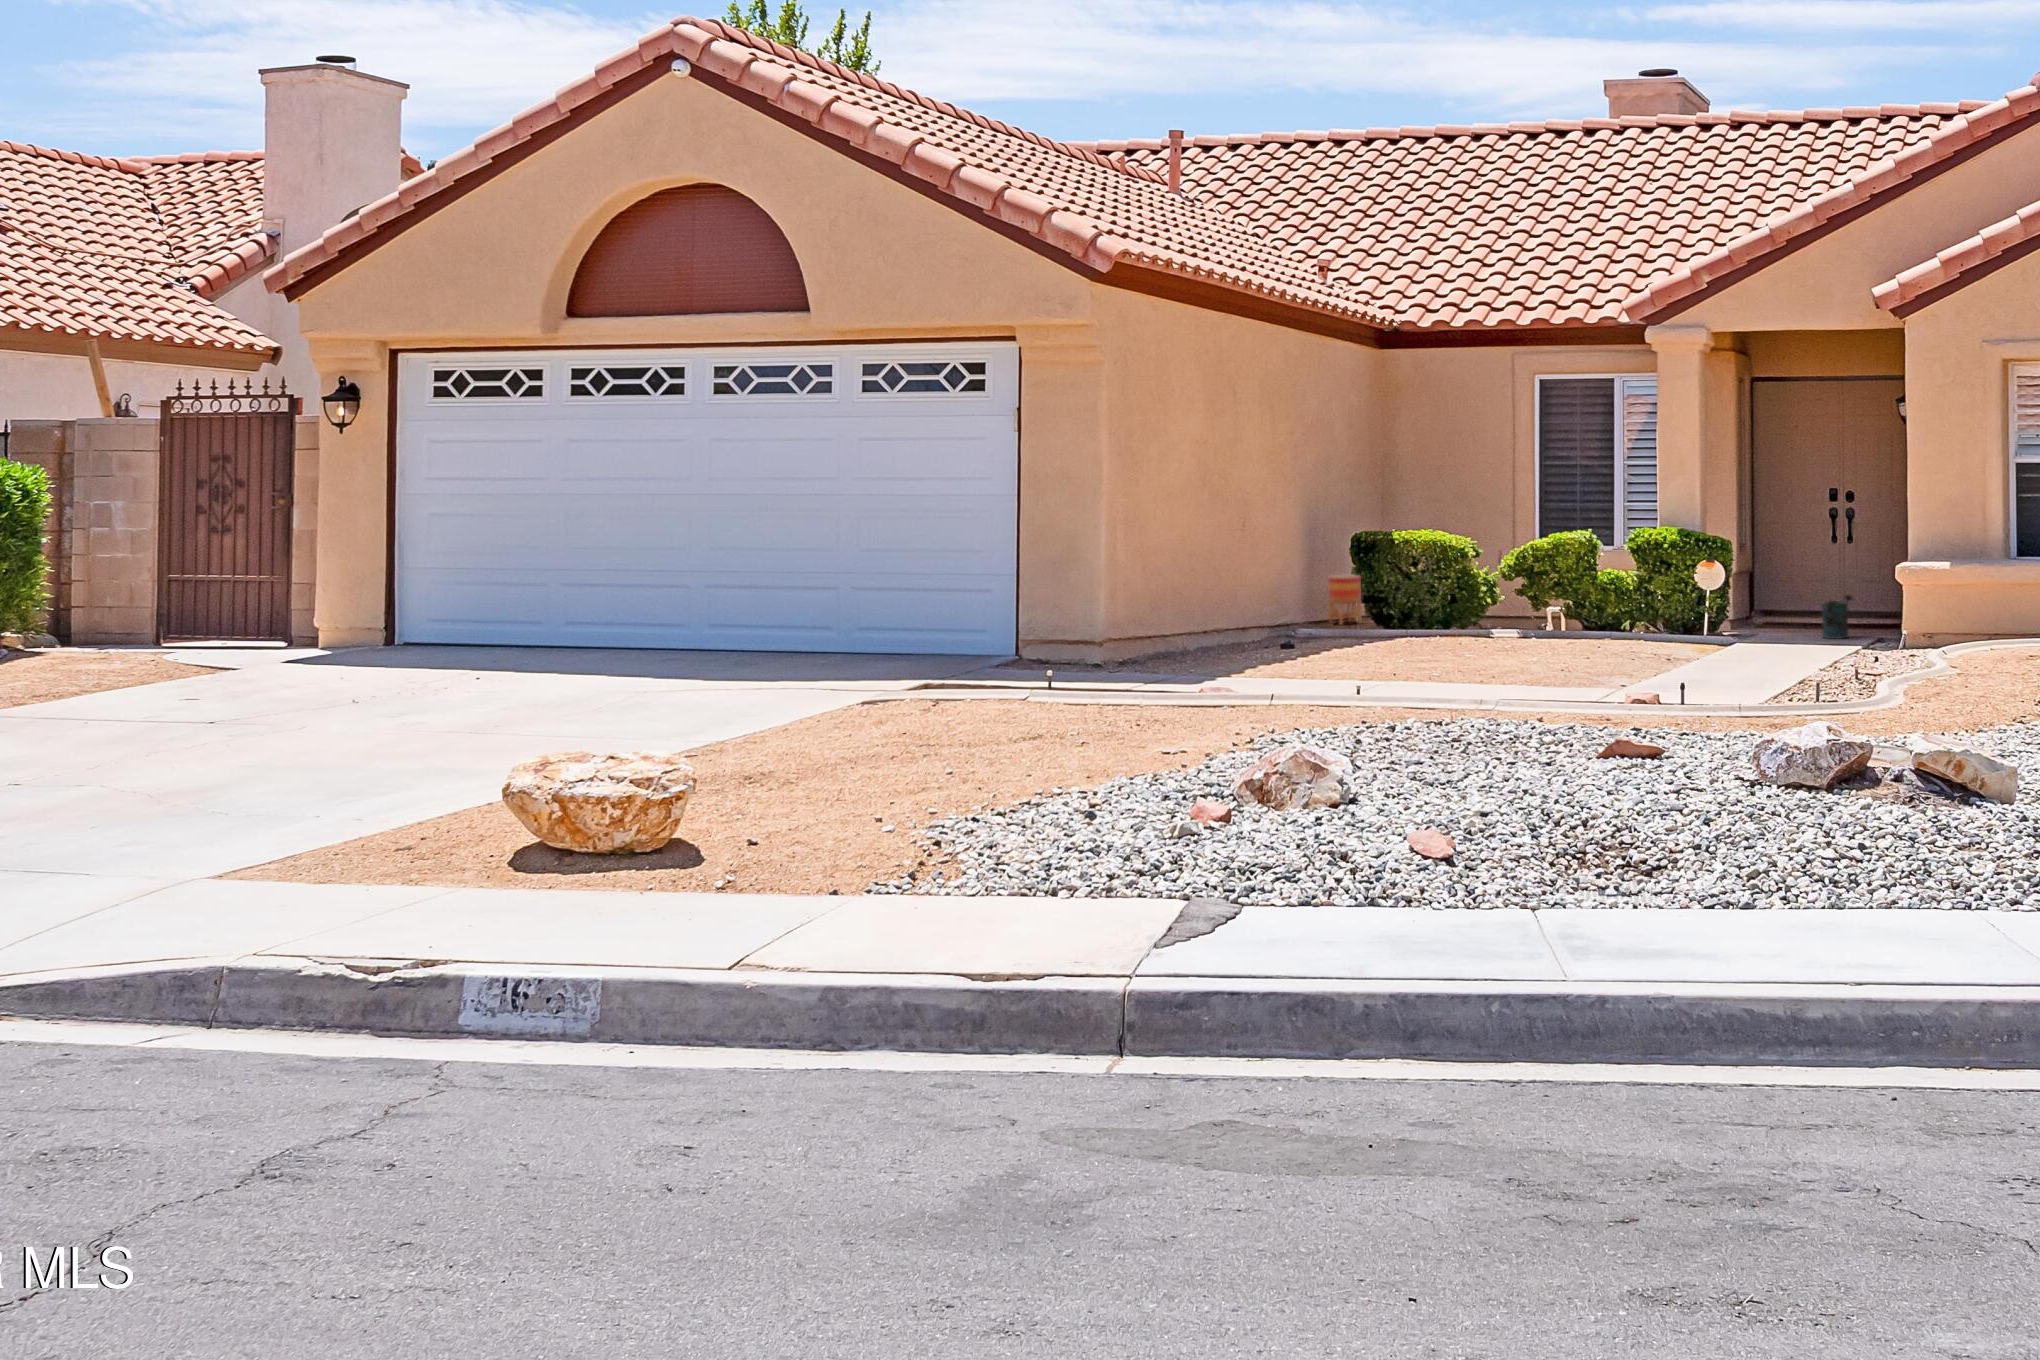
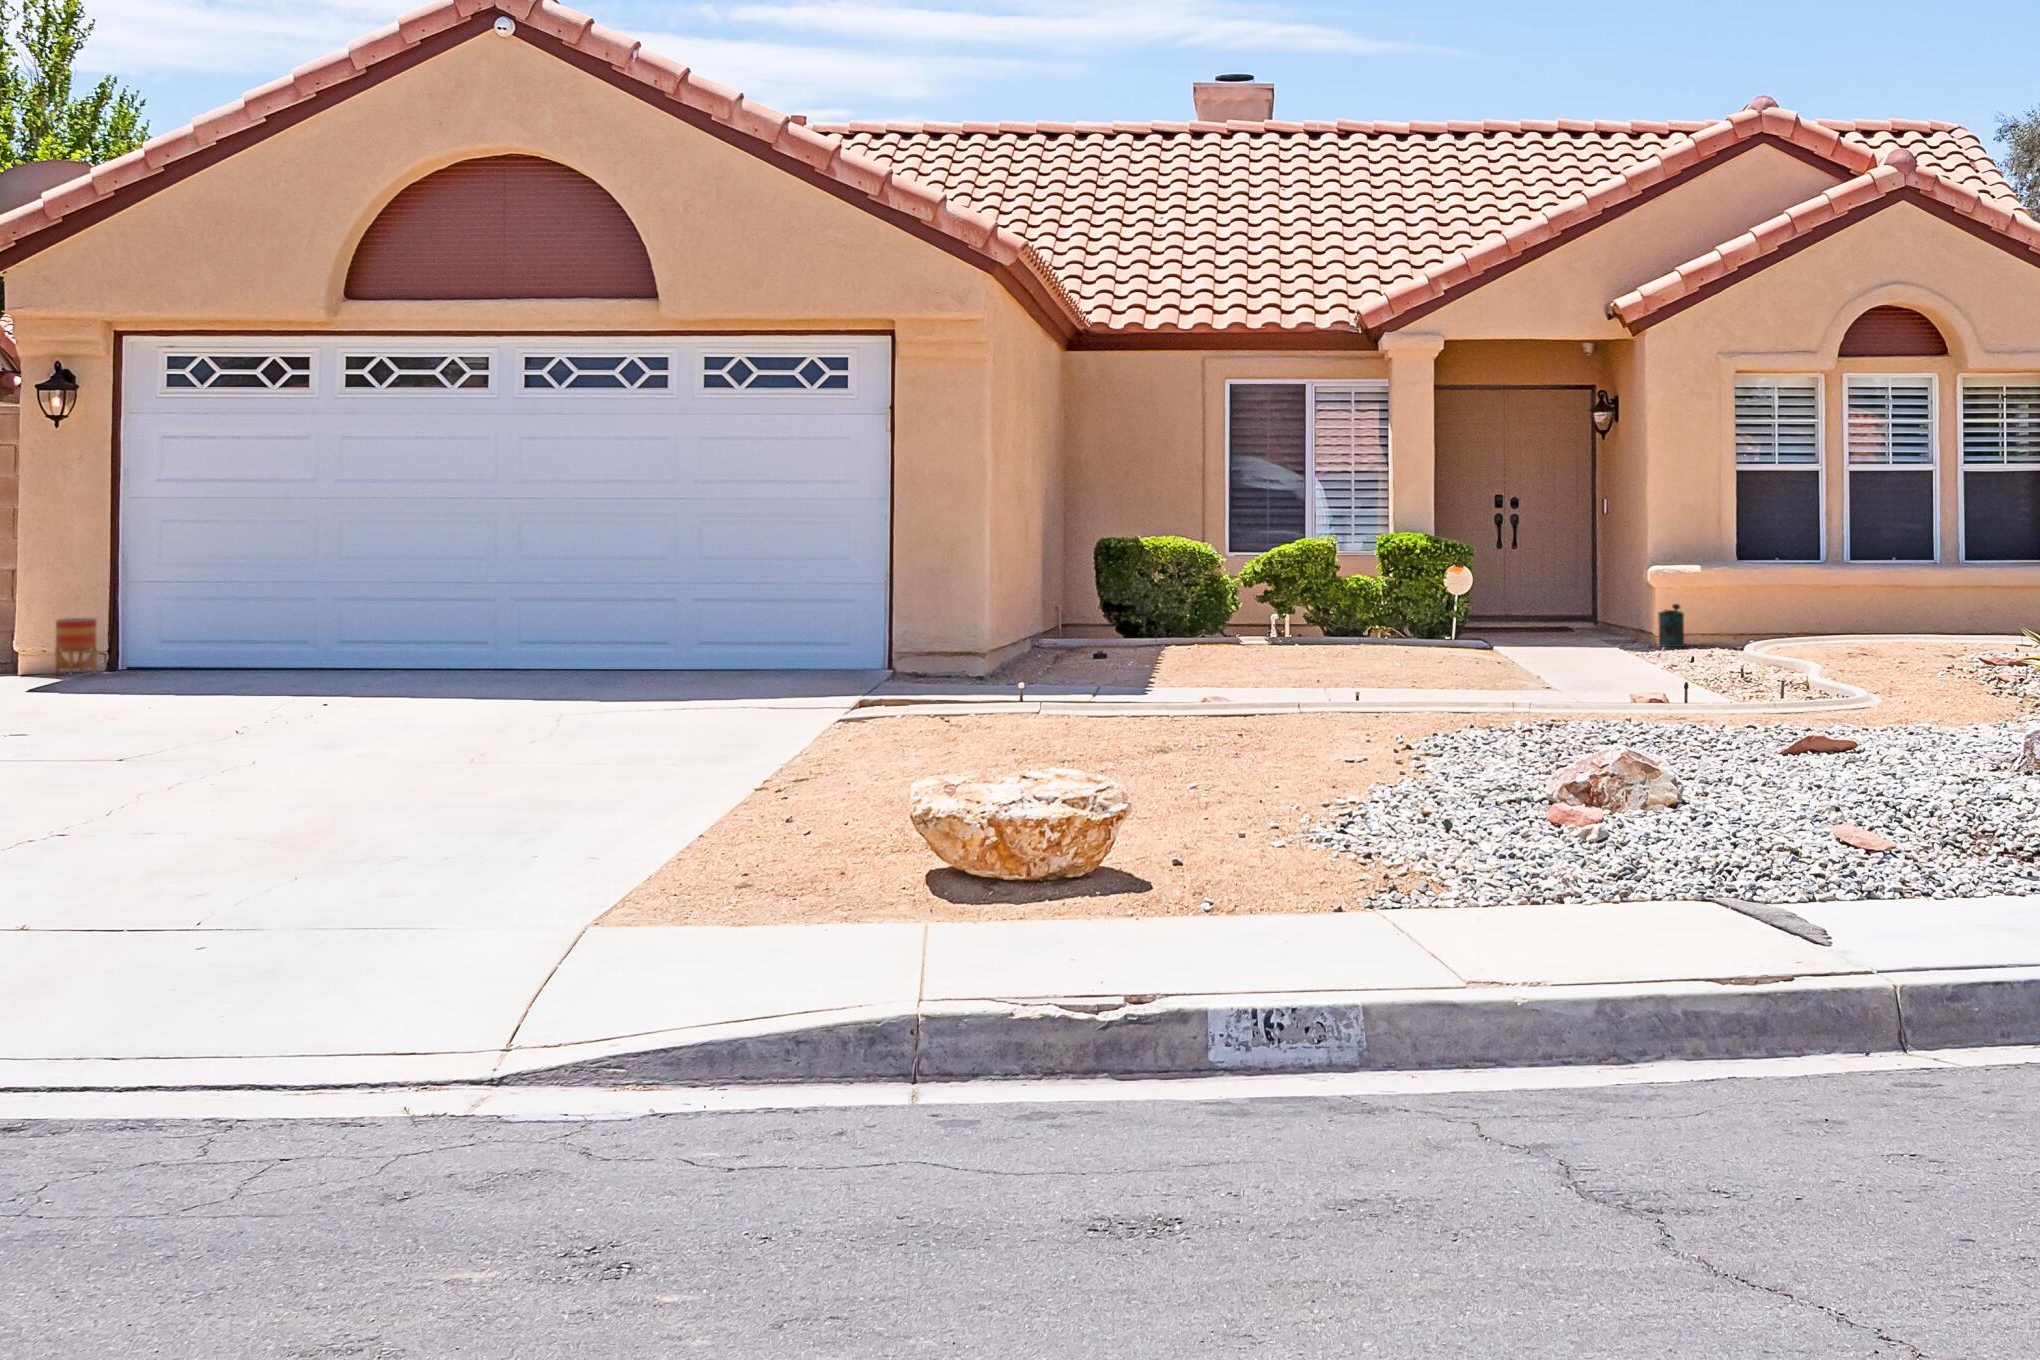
planter: present [1328,575,1362,624] -> present [55,618,97,676]

